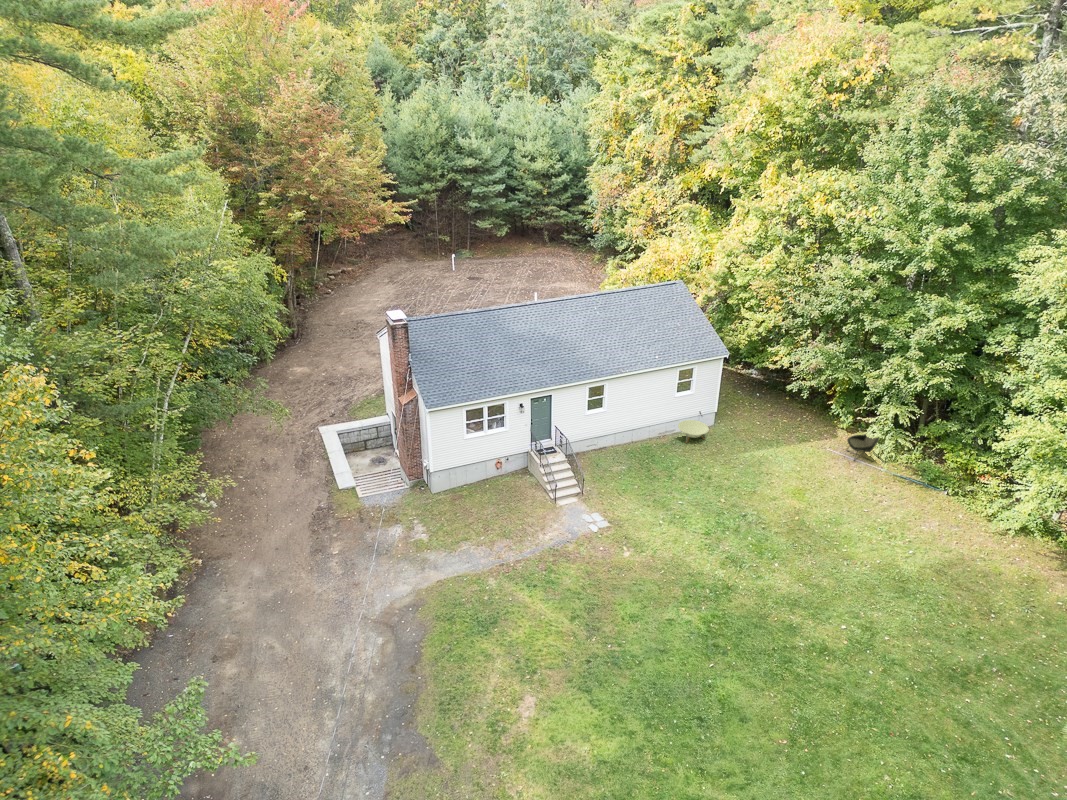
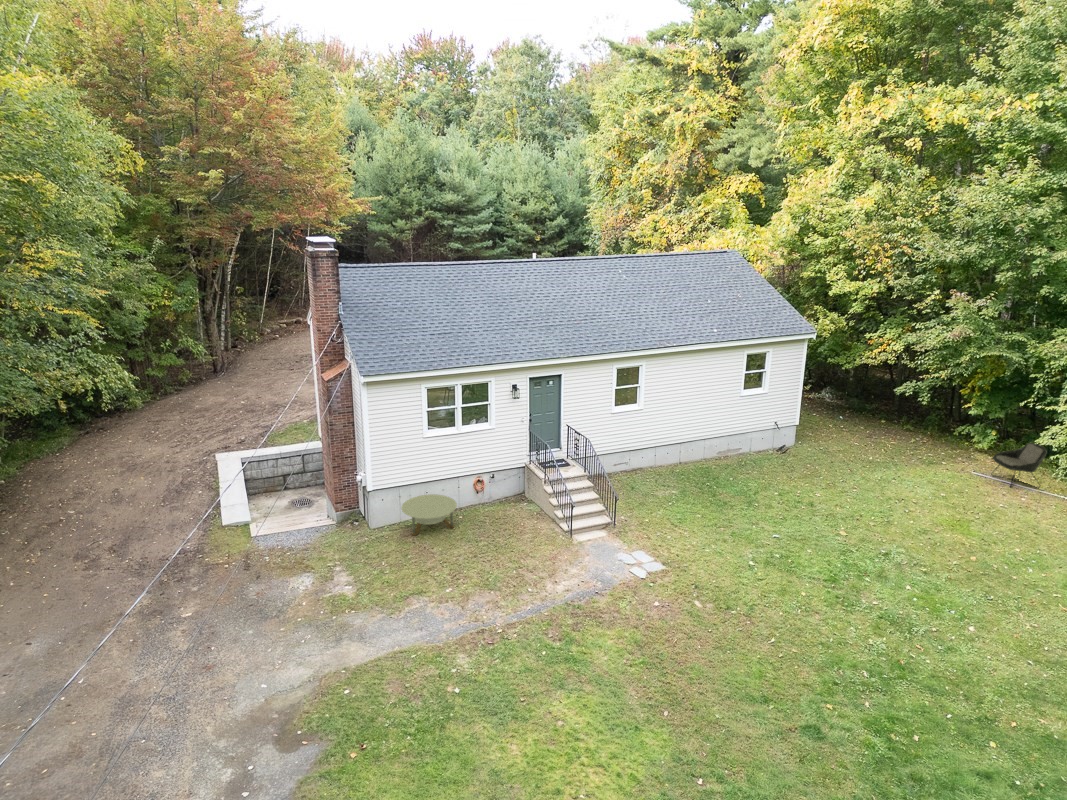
round table: present [678,420,709,443] -> present [401,494,457,536]

